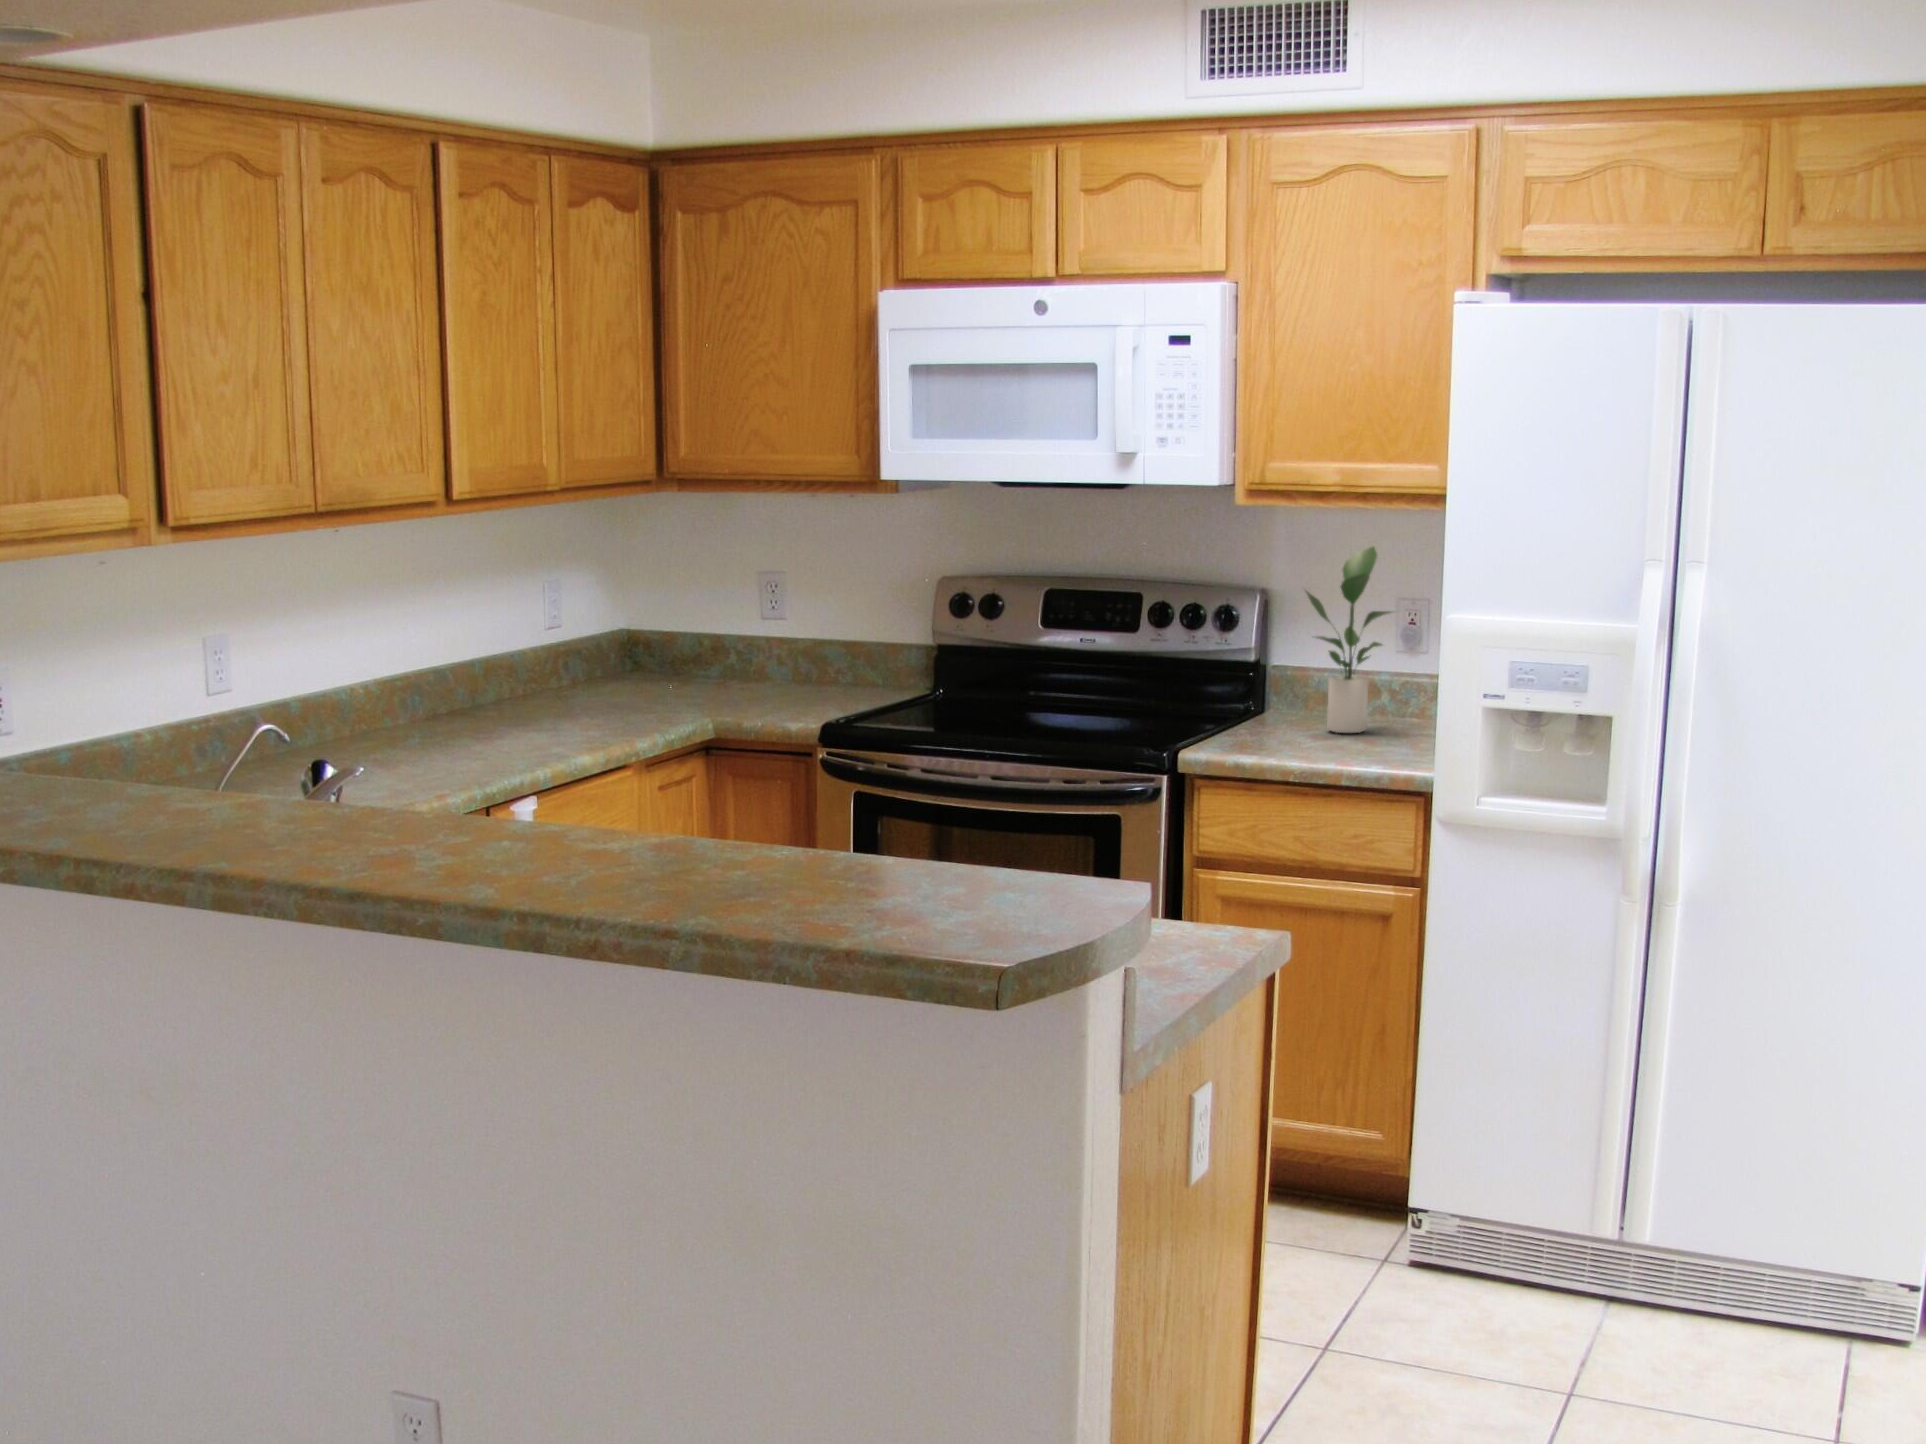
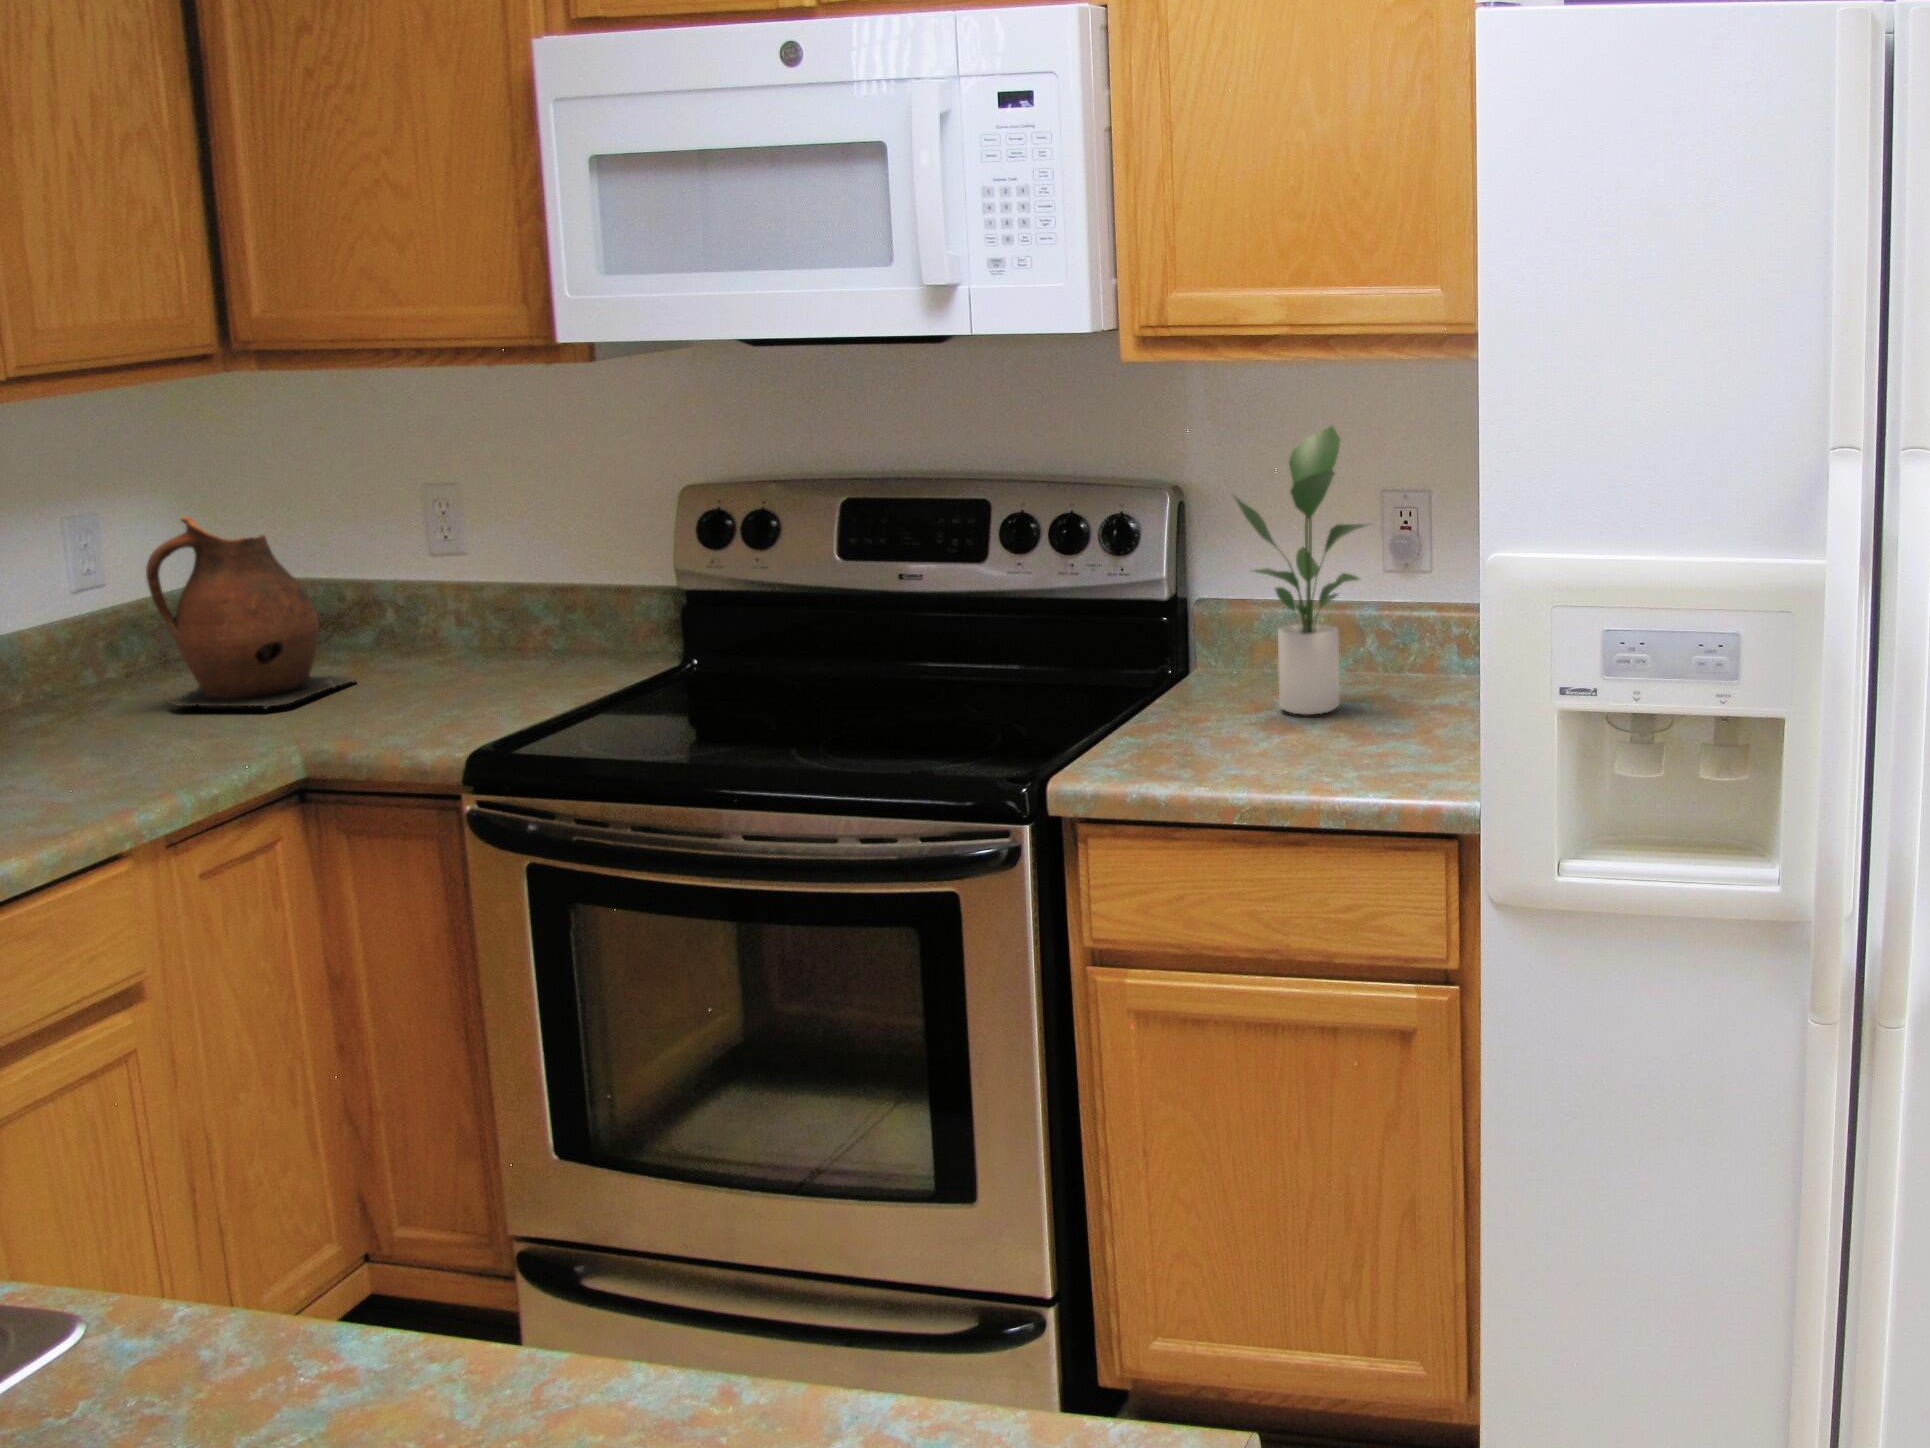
ceramic pitcher: none [610,583,721,707] -> present [146,516,355,709]

